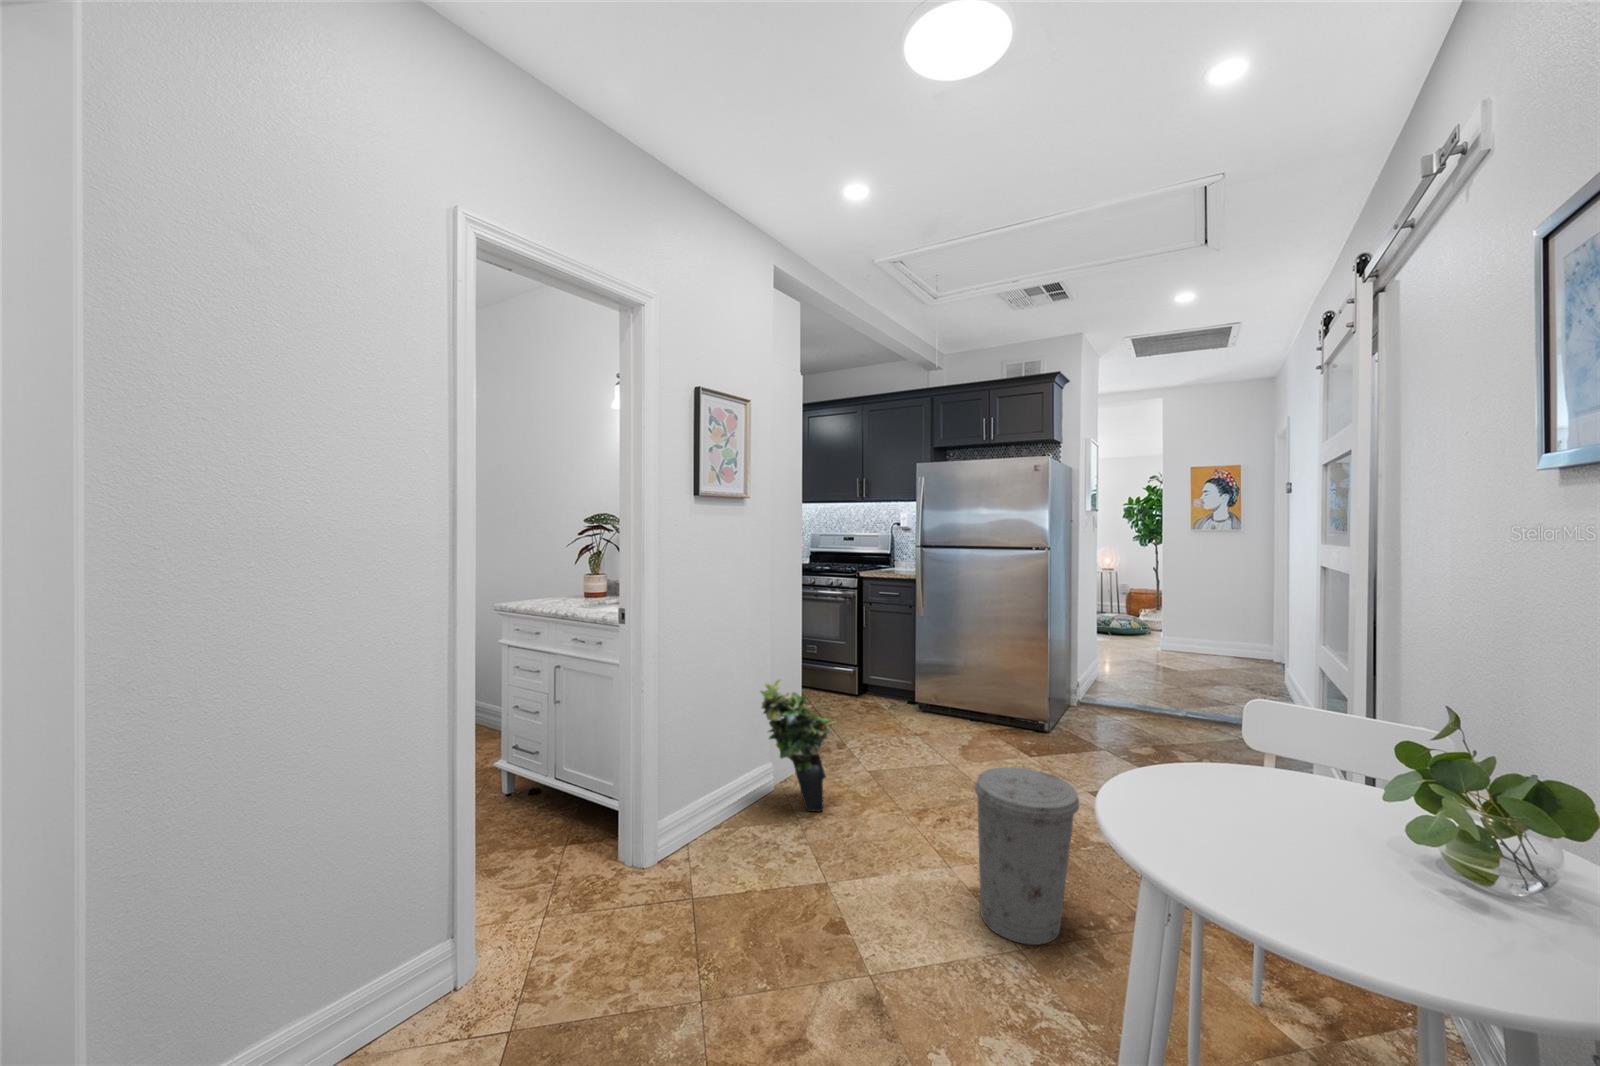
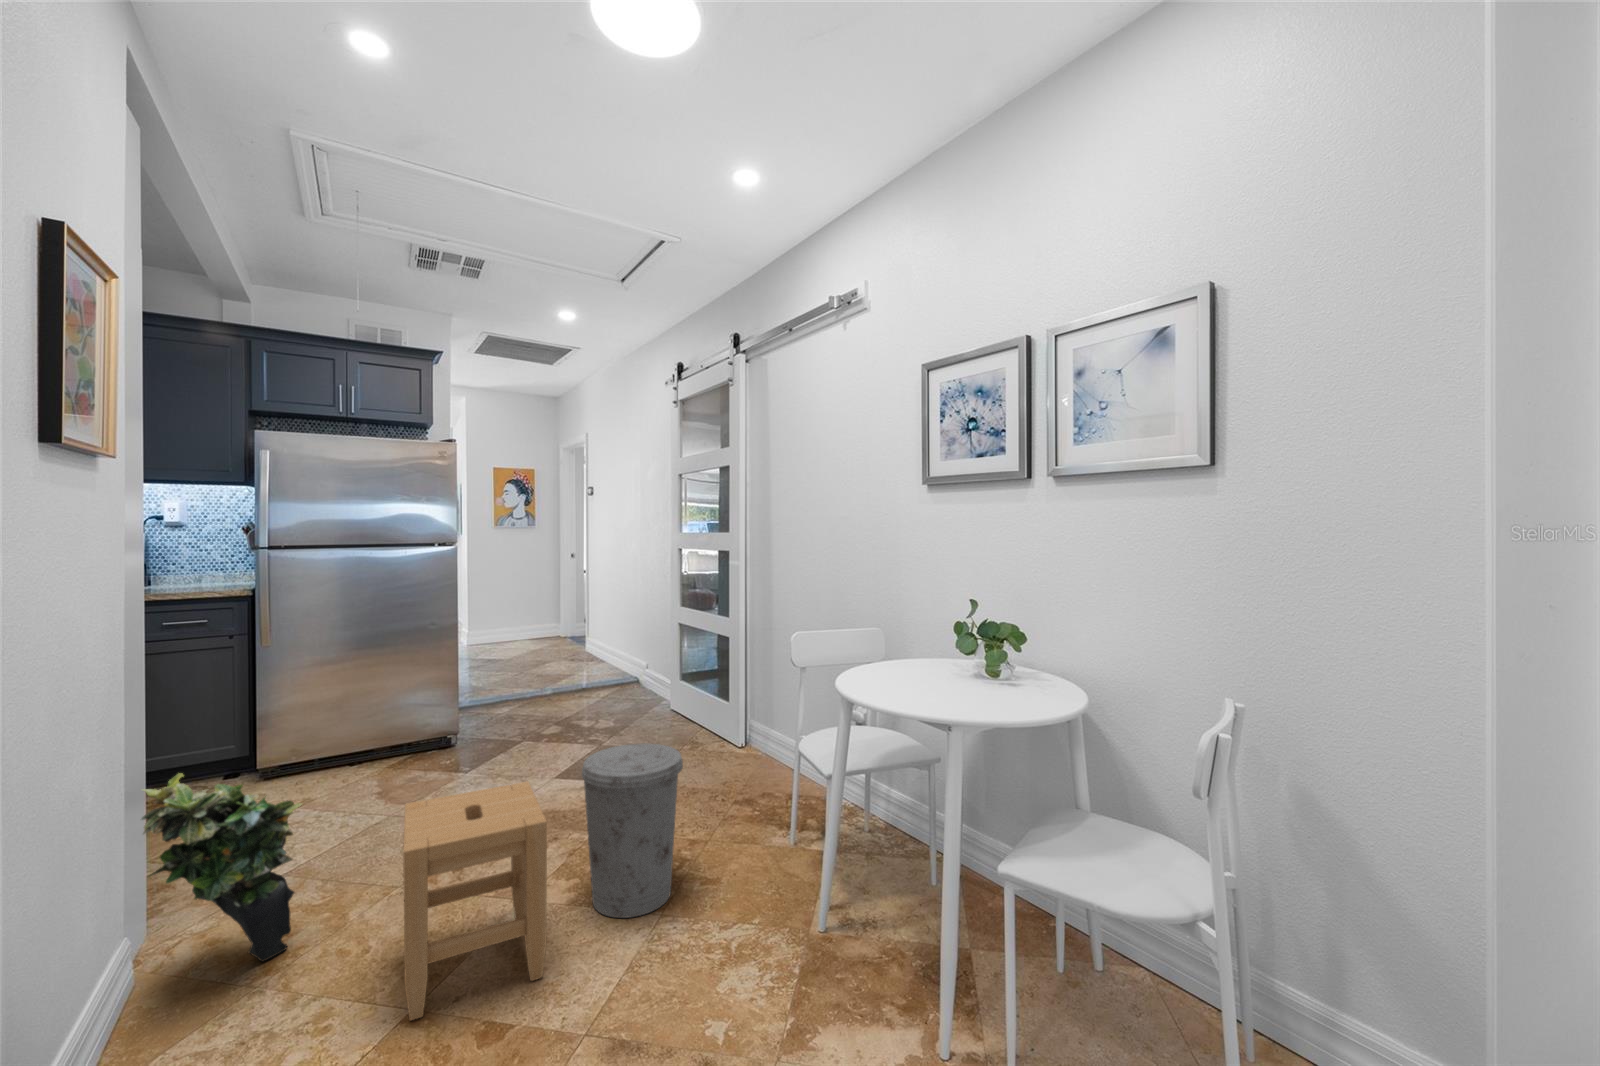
stool: none [814,745,942,922] -> present [403,782,547,1021]

